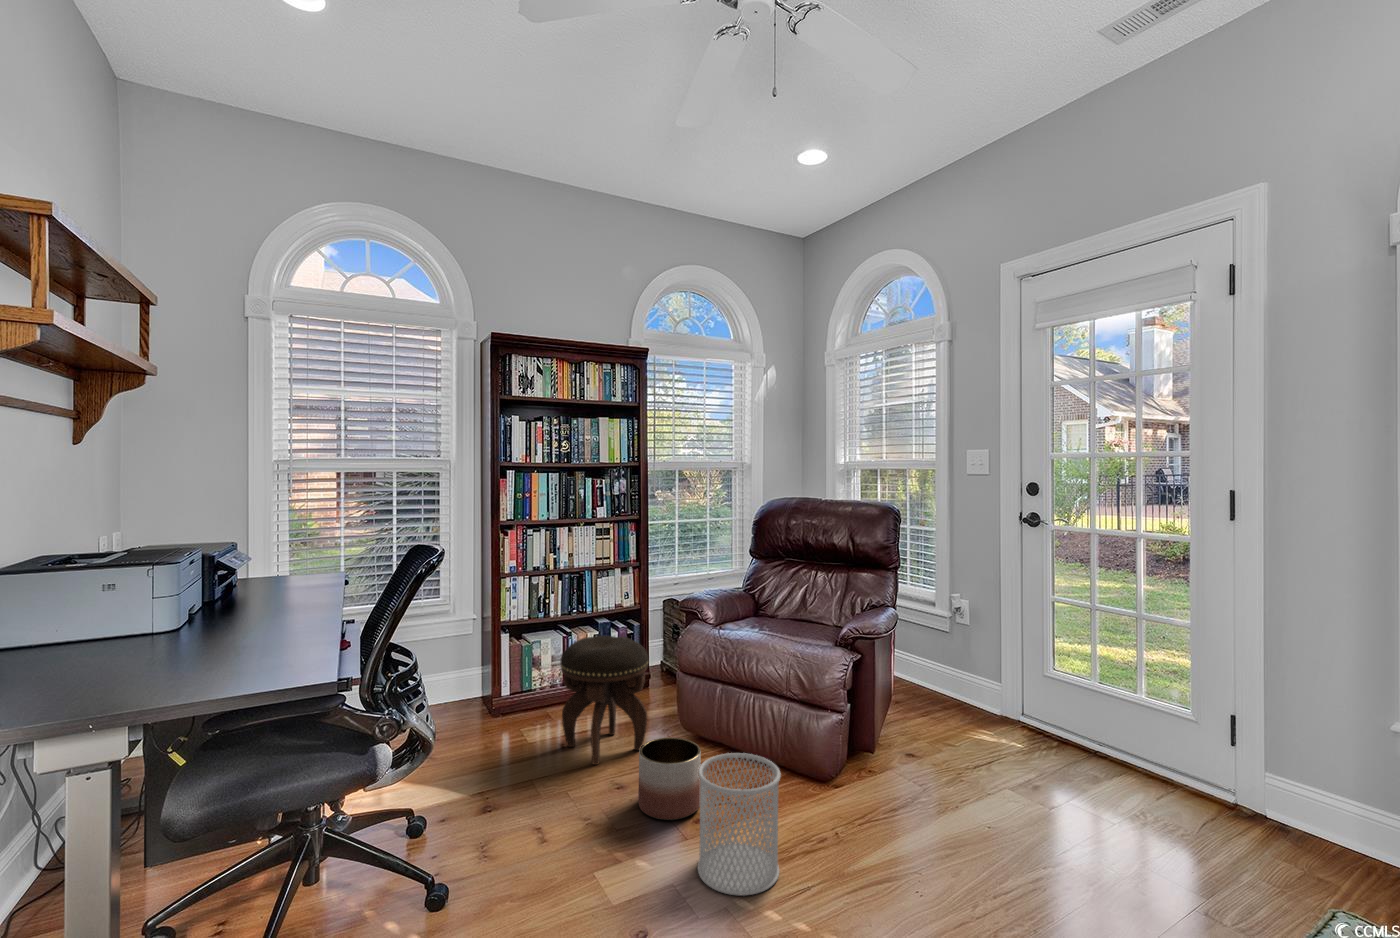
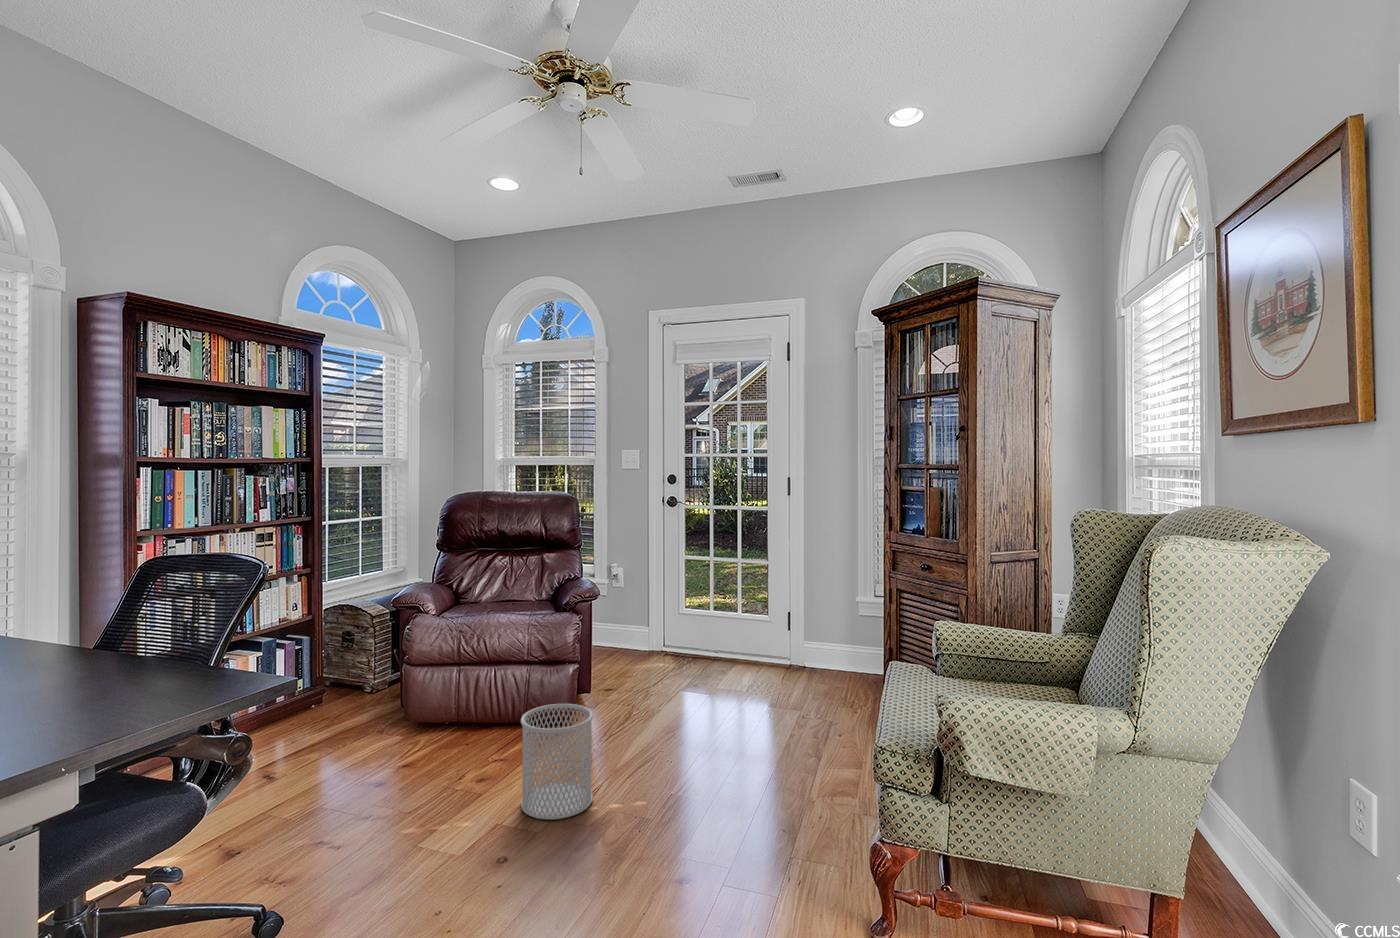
footstool: present [560,636,649,765] -> none [279,642,386,779]
planter: present [638,737,701,820] -> none [423,718,486,795]

